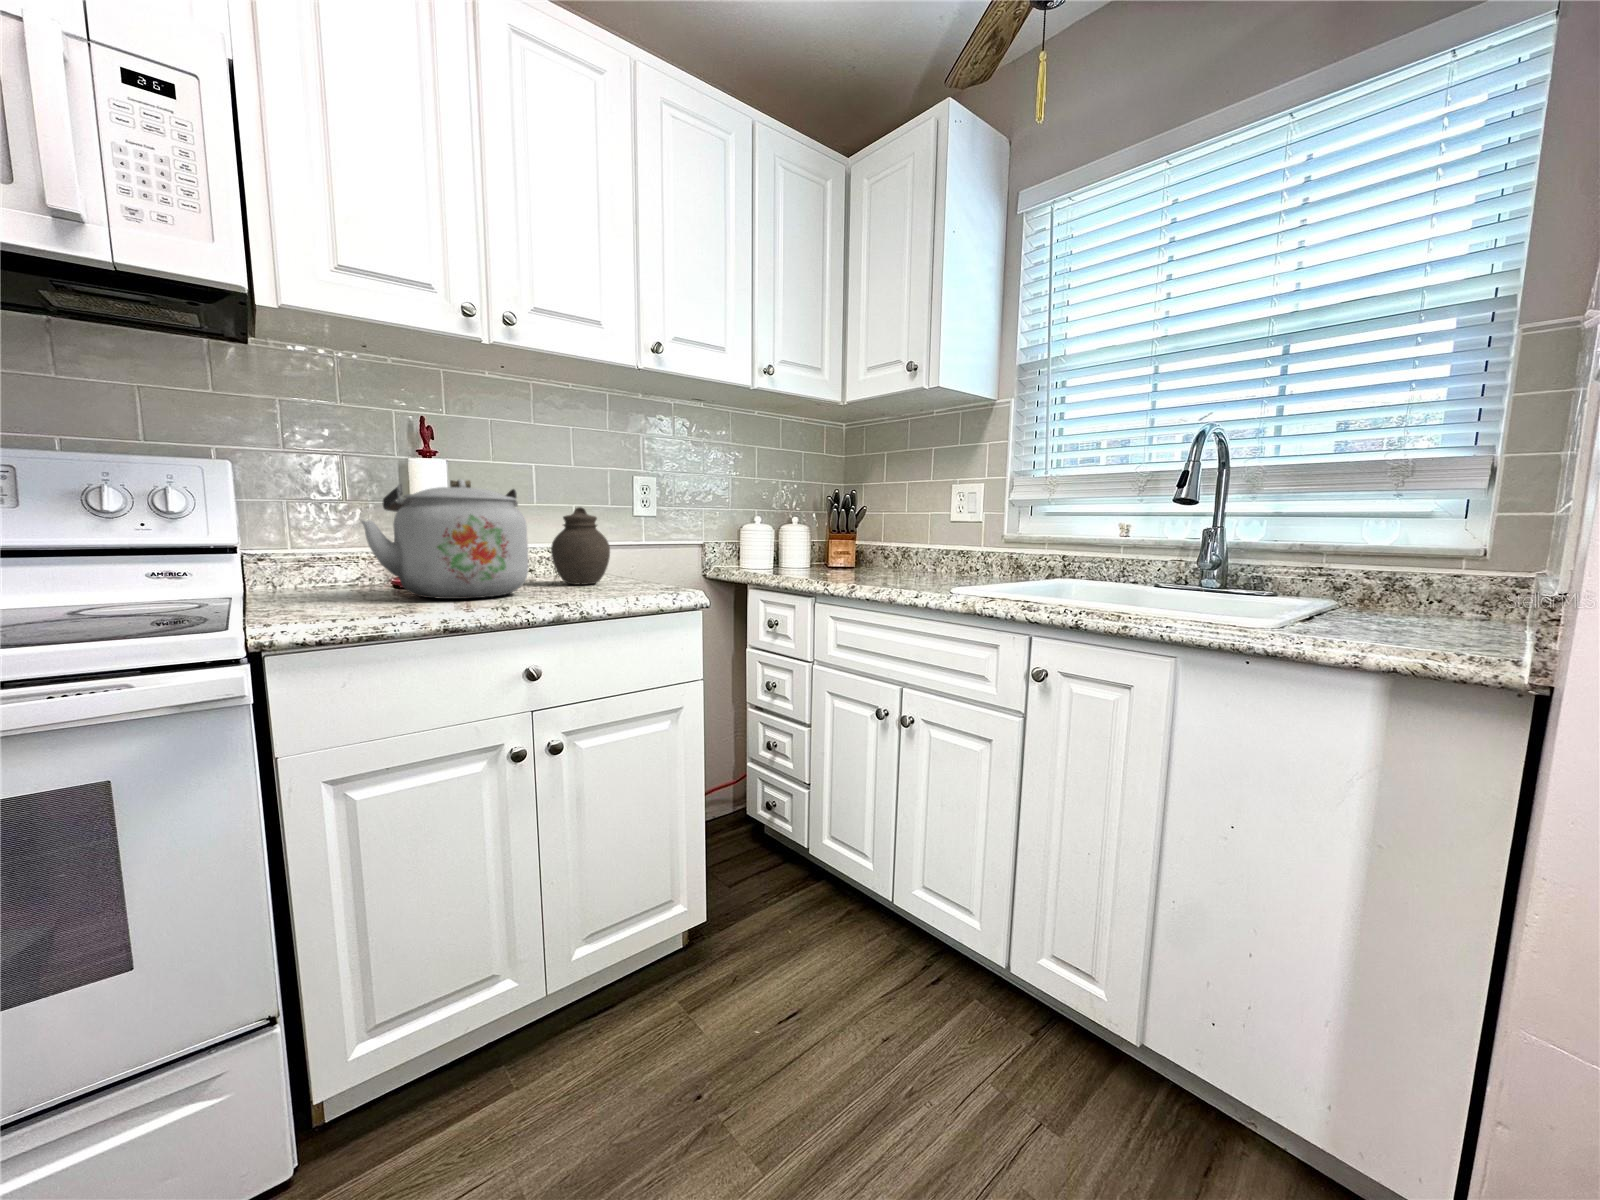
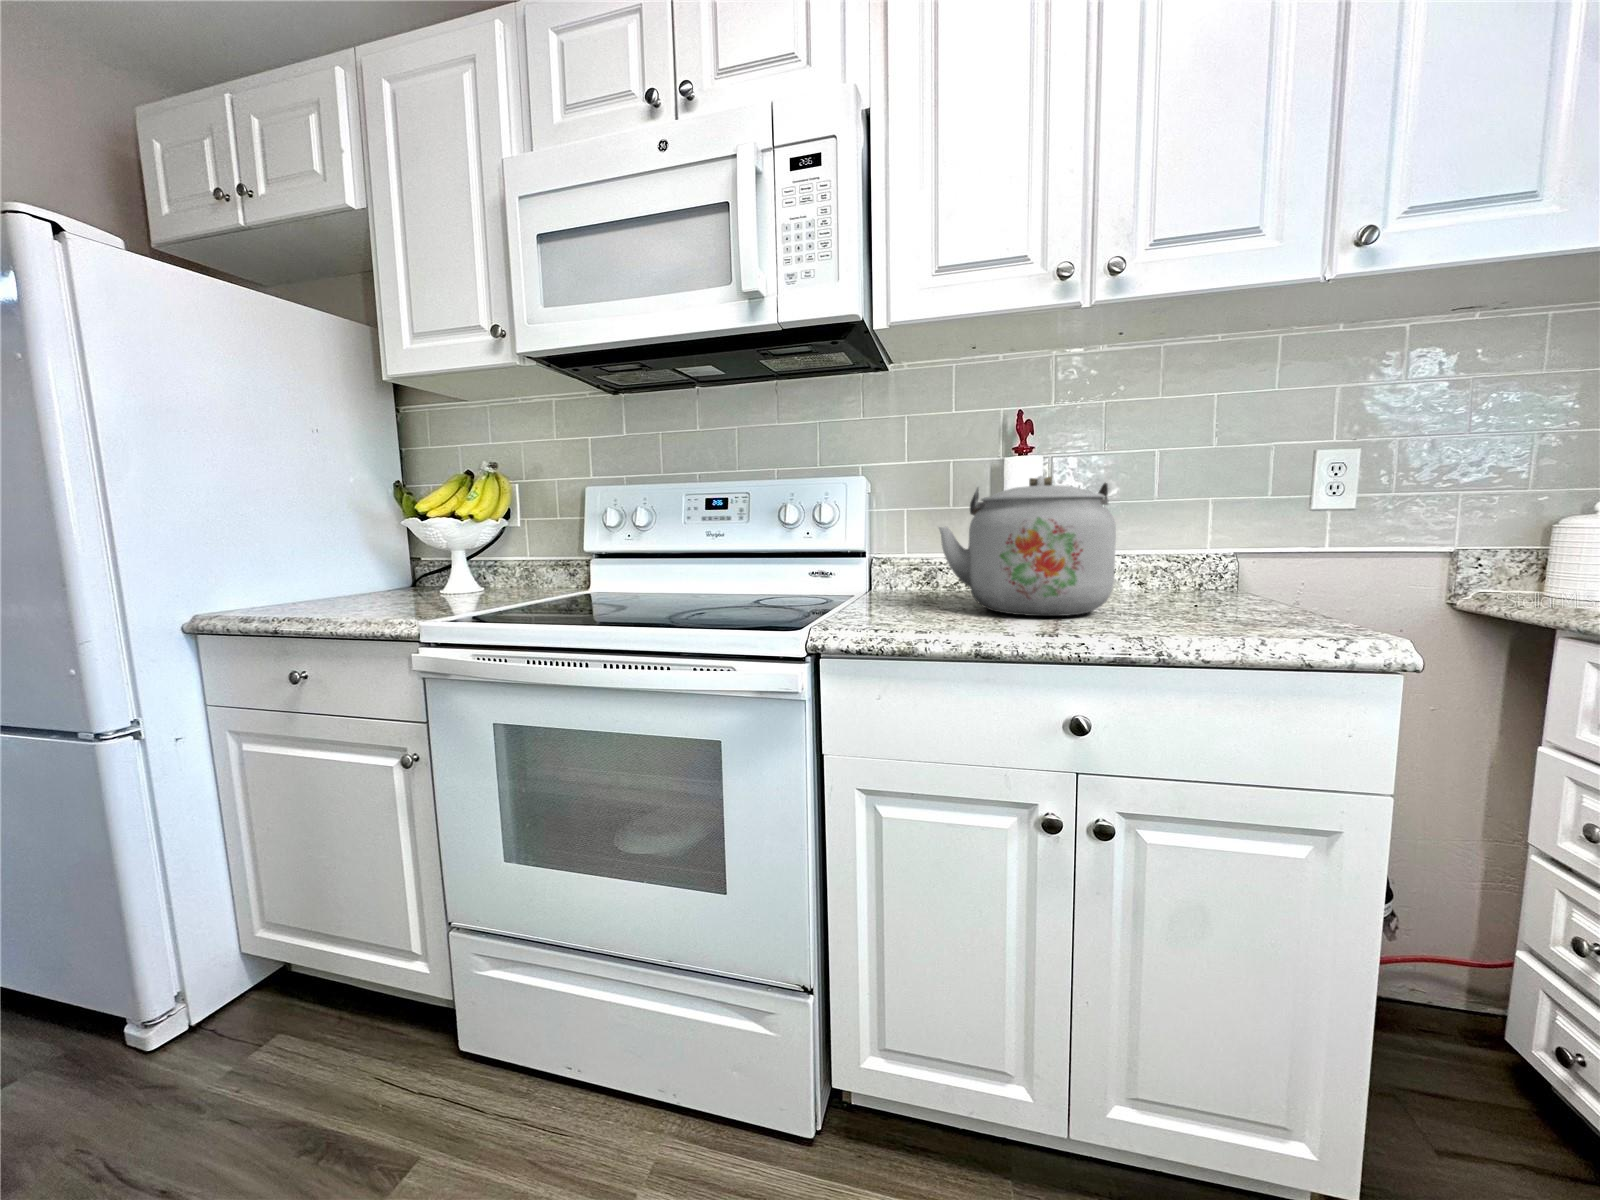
jar: present [551,507,610,585] -> none [1161,501,1251,608]

